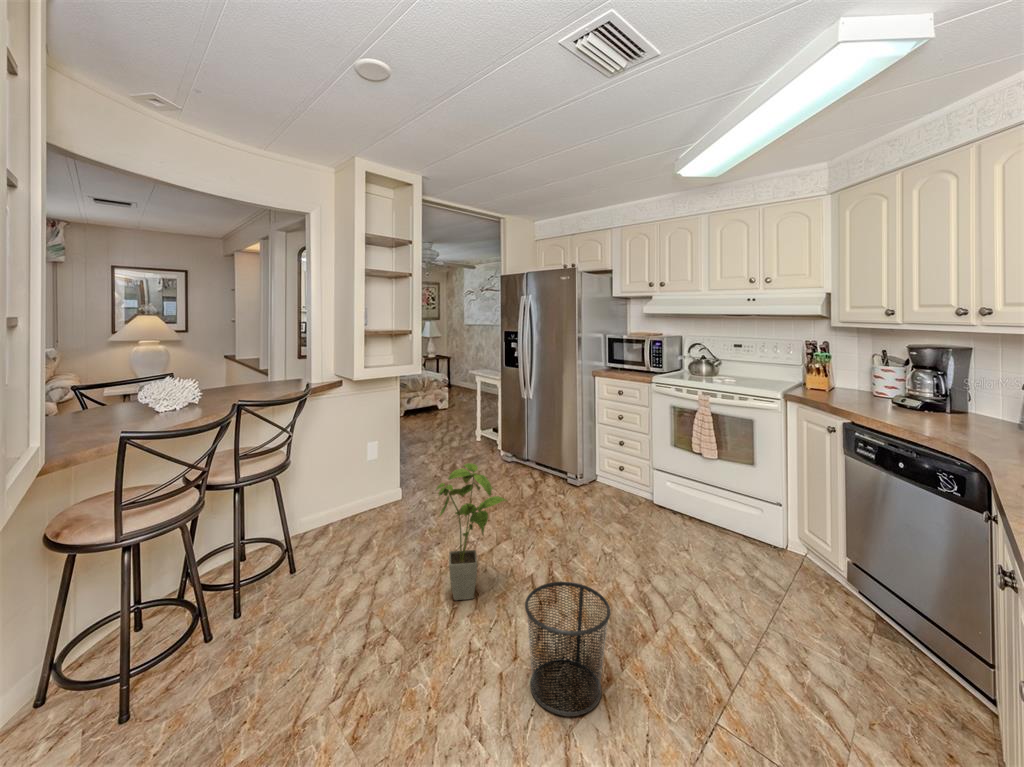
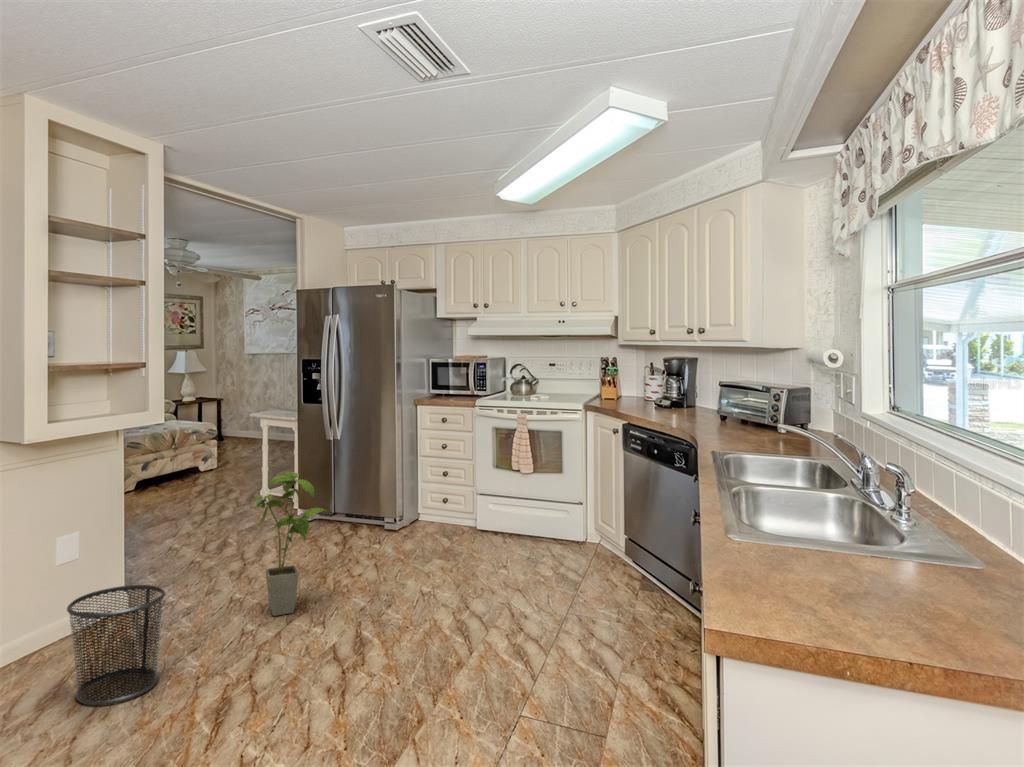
waste bin: present [525,581,611,716] -> present [67,585,165,705]

